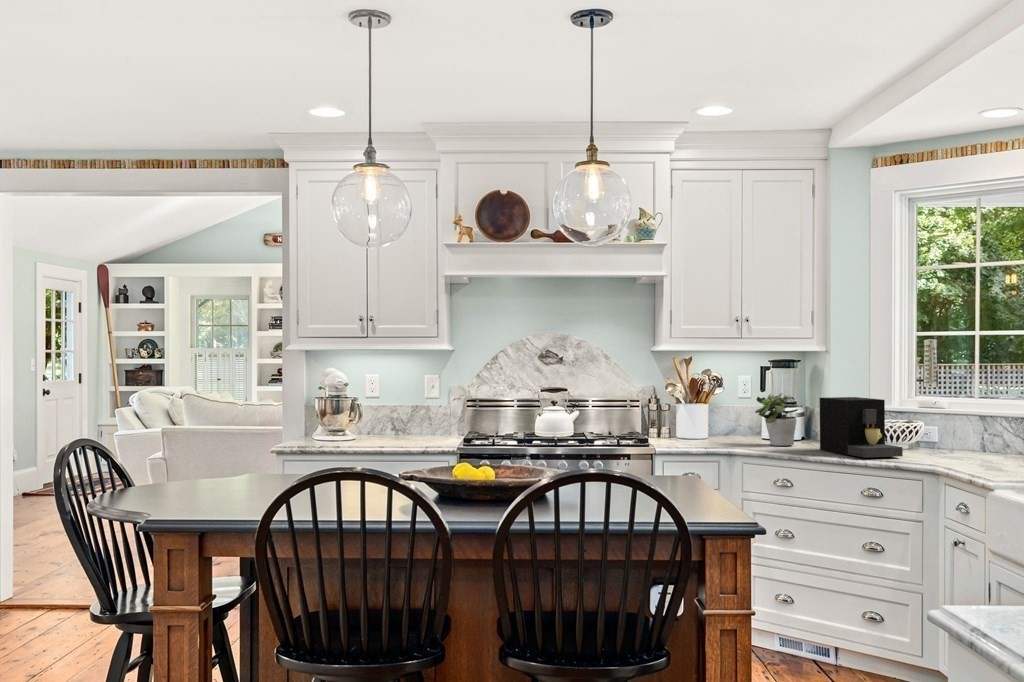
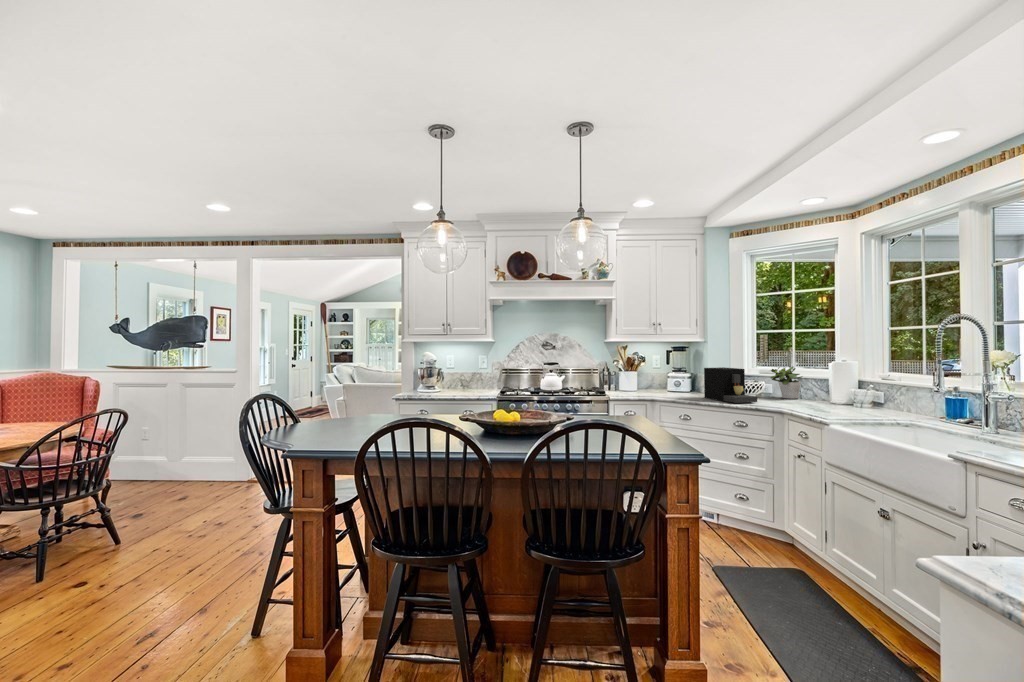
potted plant: present [755,393,798,446] -> present [771,366,802,399]

